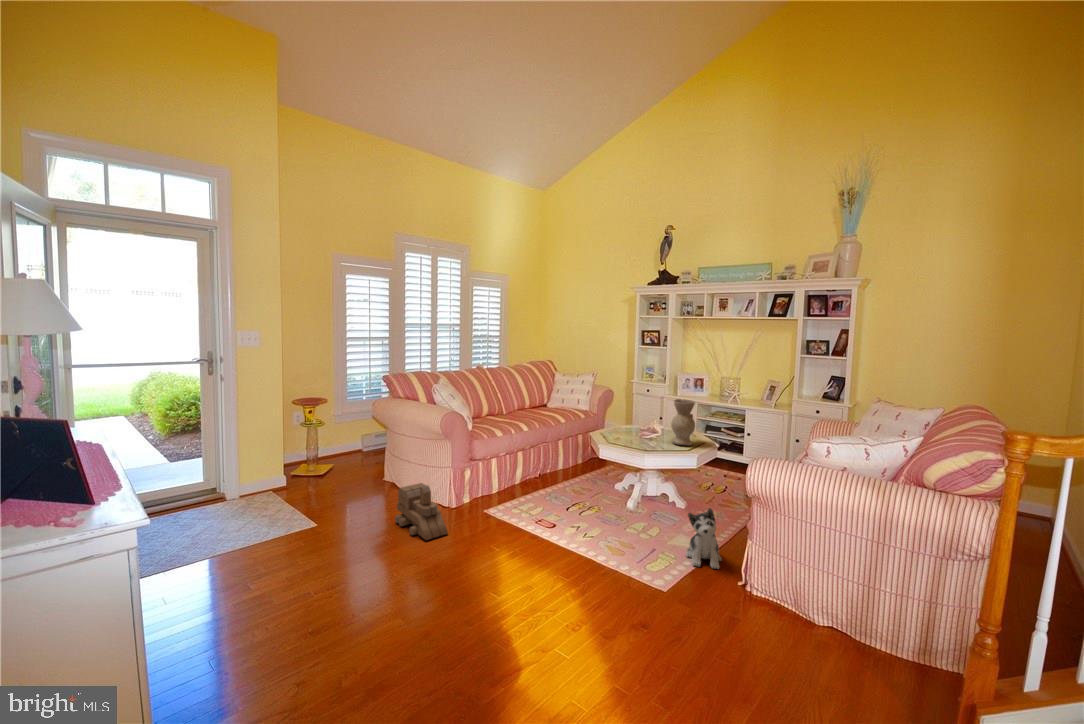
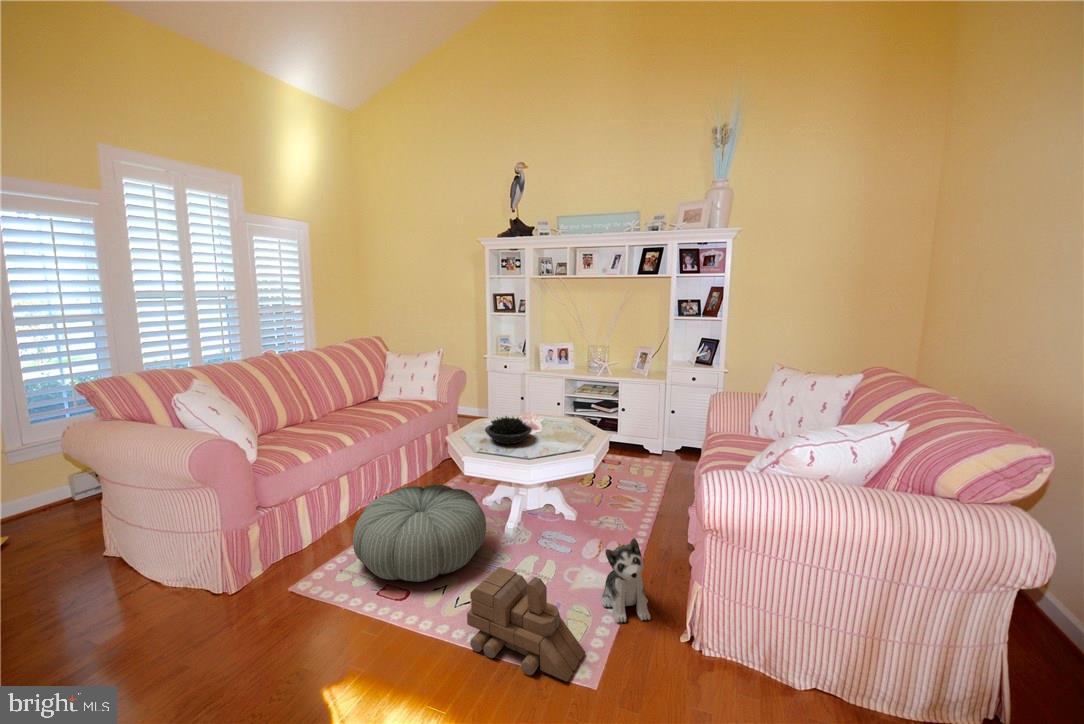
vase: present [671,399,695,445] -> none [556,382,586,443]
succulent plant: none [617,421,653,441] -> present [485,416,532,444]
pouf: none [523,463,612,521] -> present [353,484,486,582]
toy train: present [395,483,448,540] -> present [467,567,585,682]

